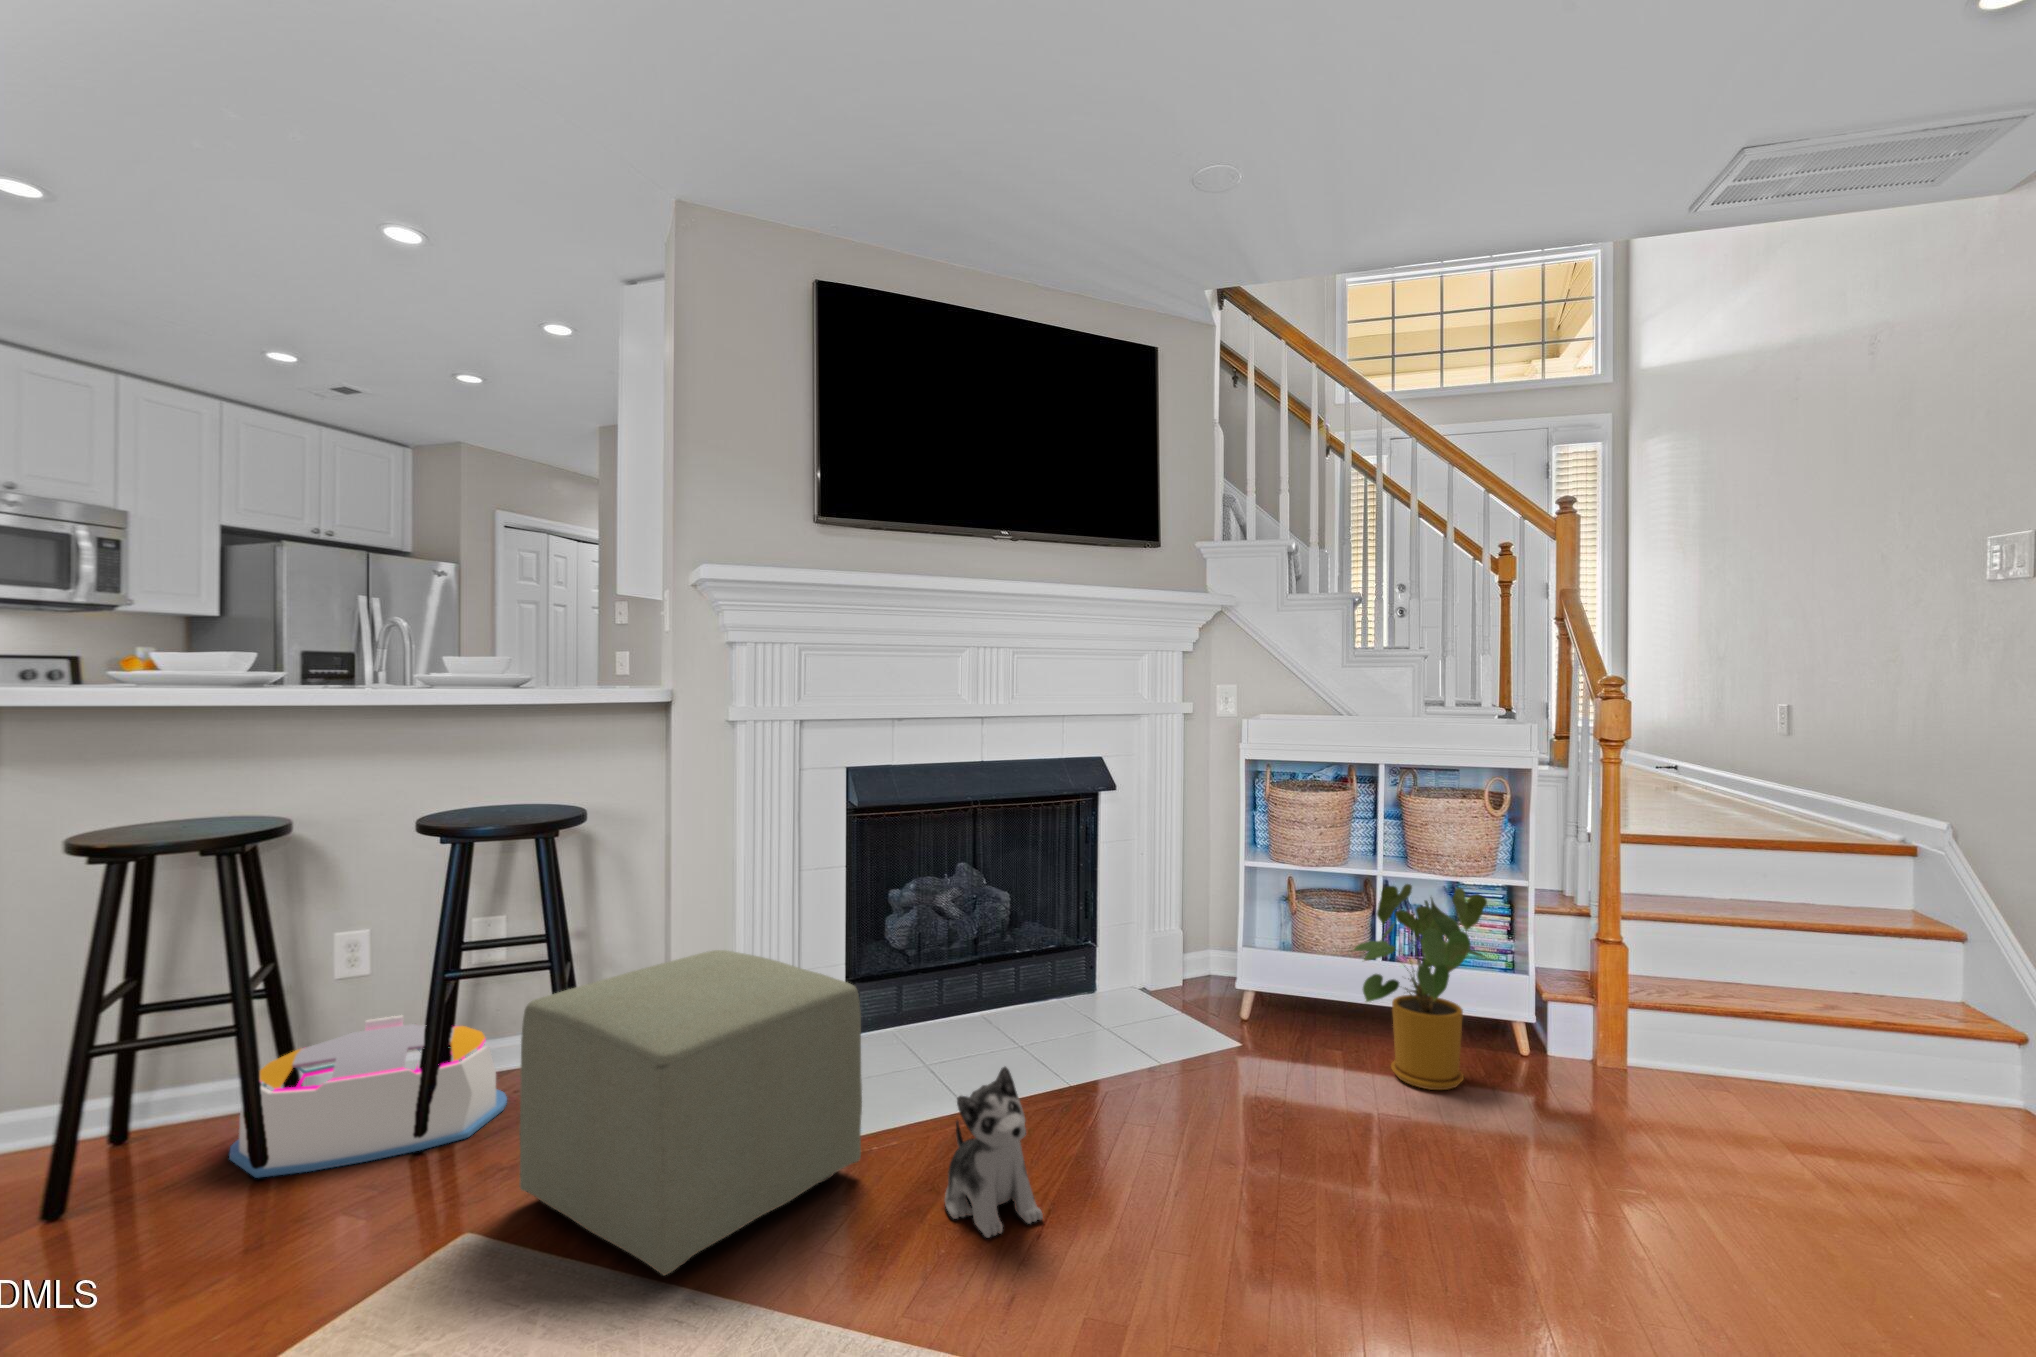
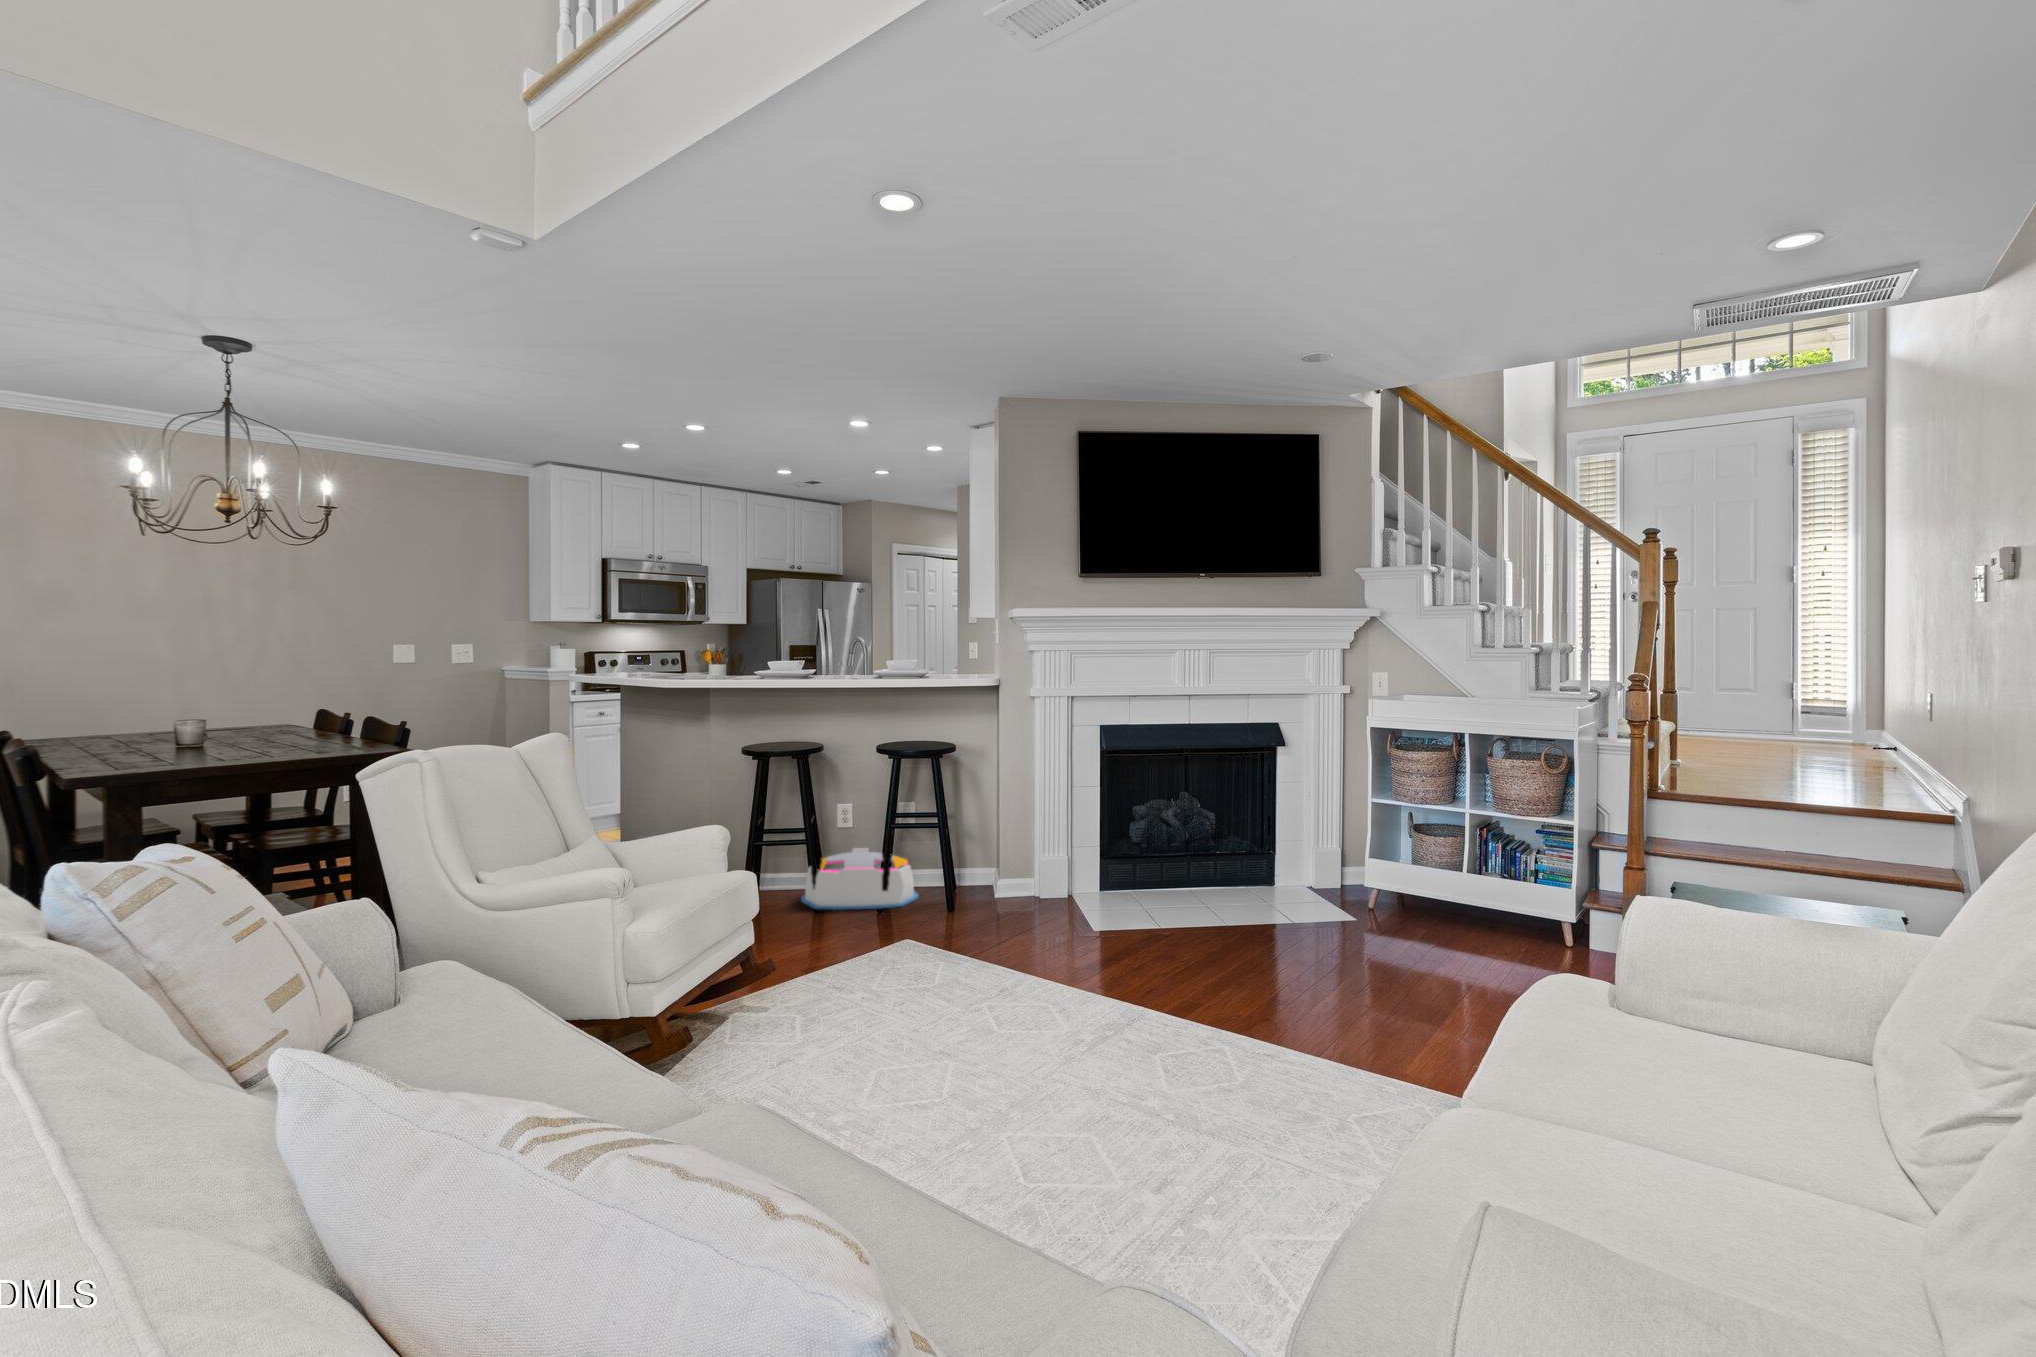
house plant: present [1354,884,1490,1090] -> none [1409,817,1526,948]
ottoman: present [520,950,862,1275] -> none [928,822,1091,954]
plush toy: present [945,1067,1043,1238] -> none [1129,883,1177,964]

